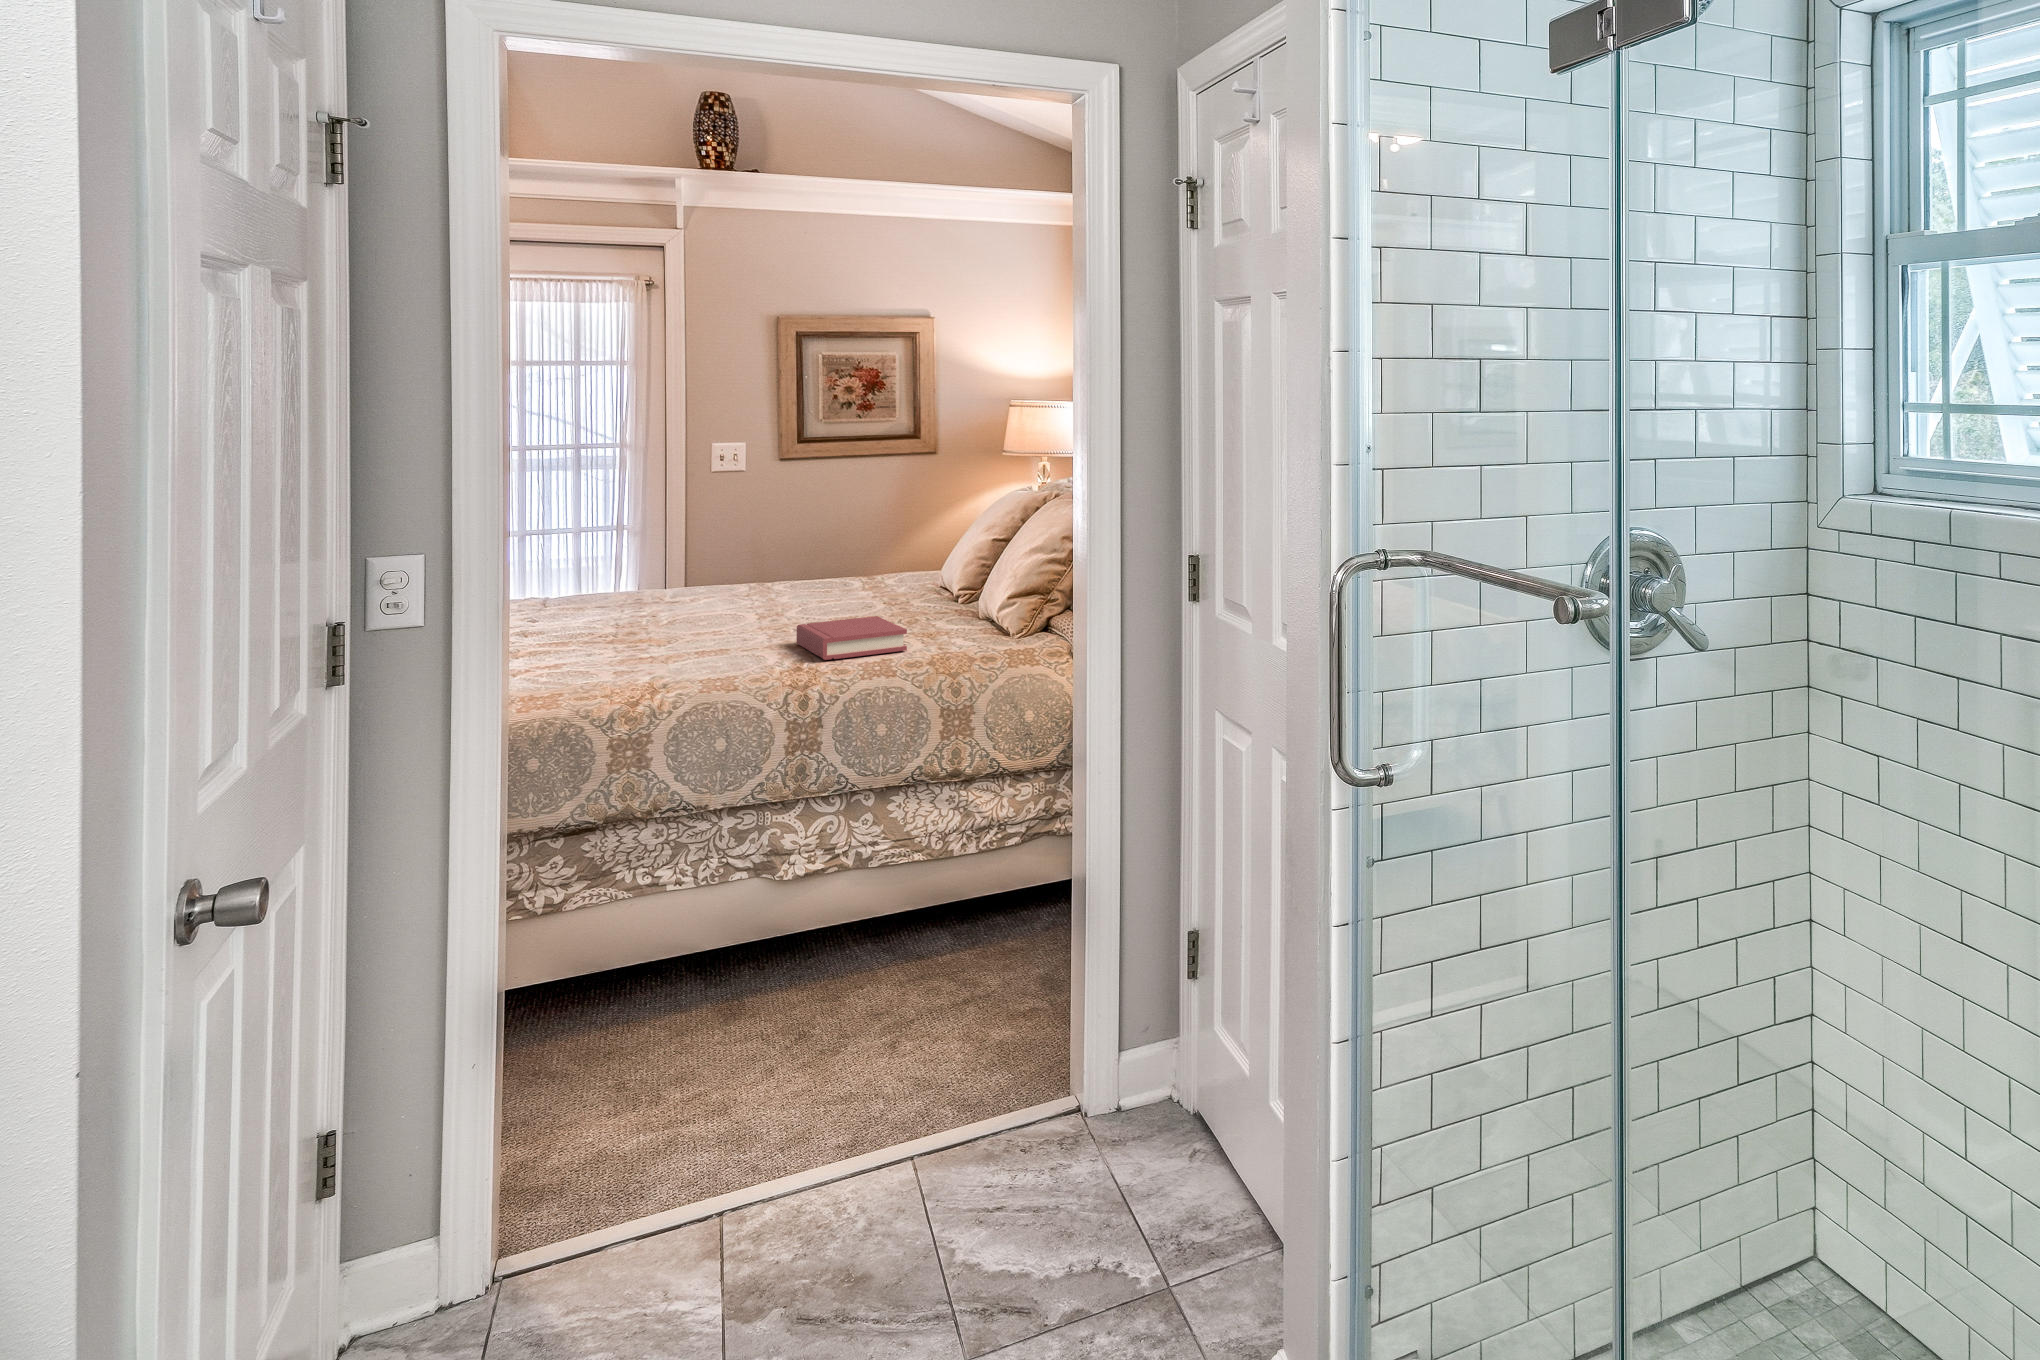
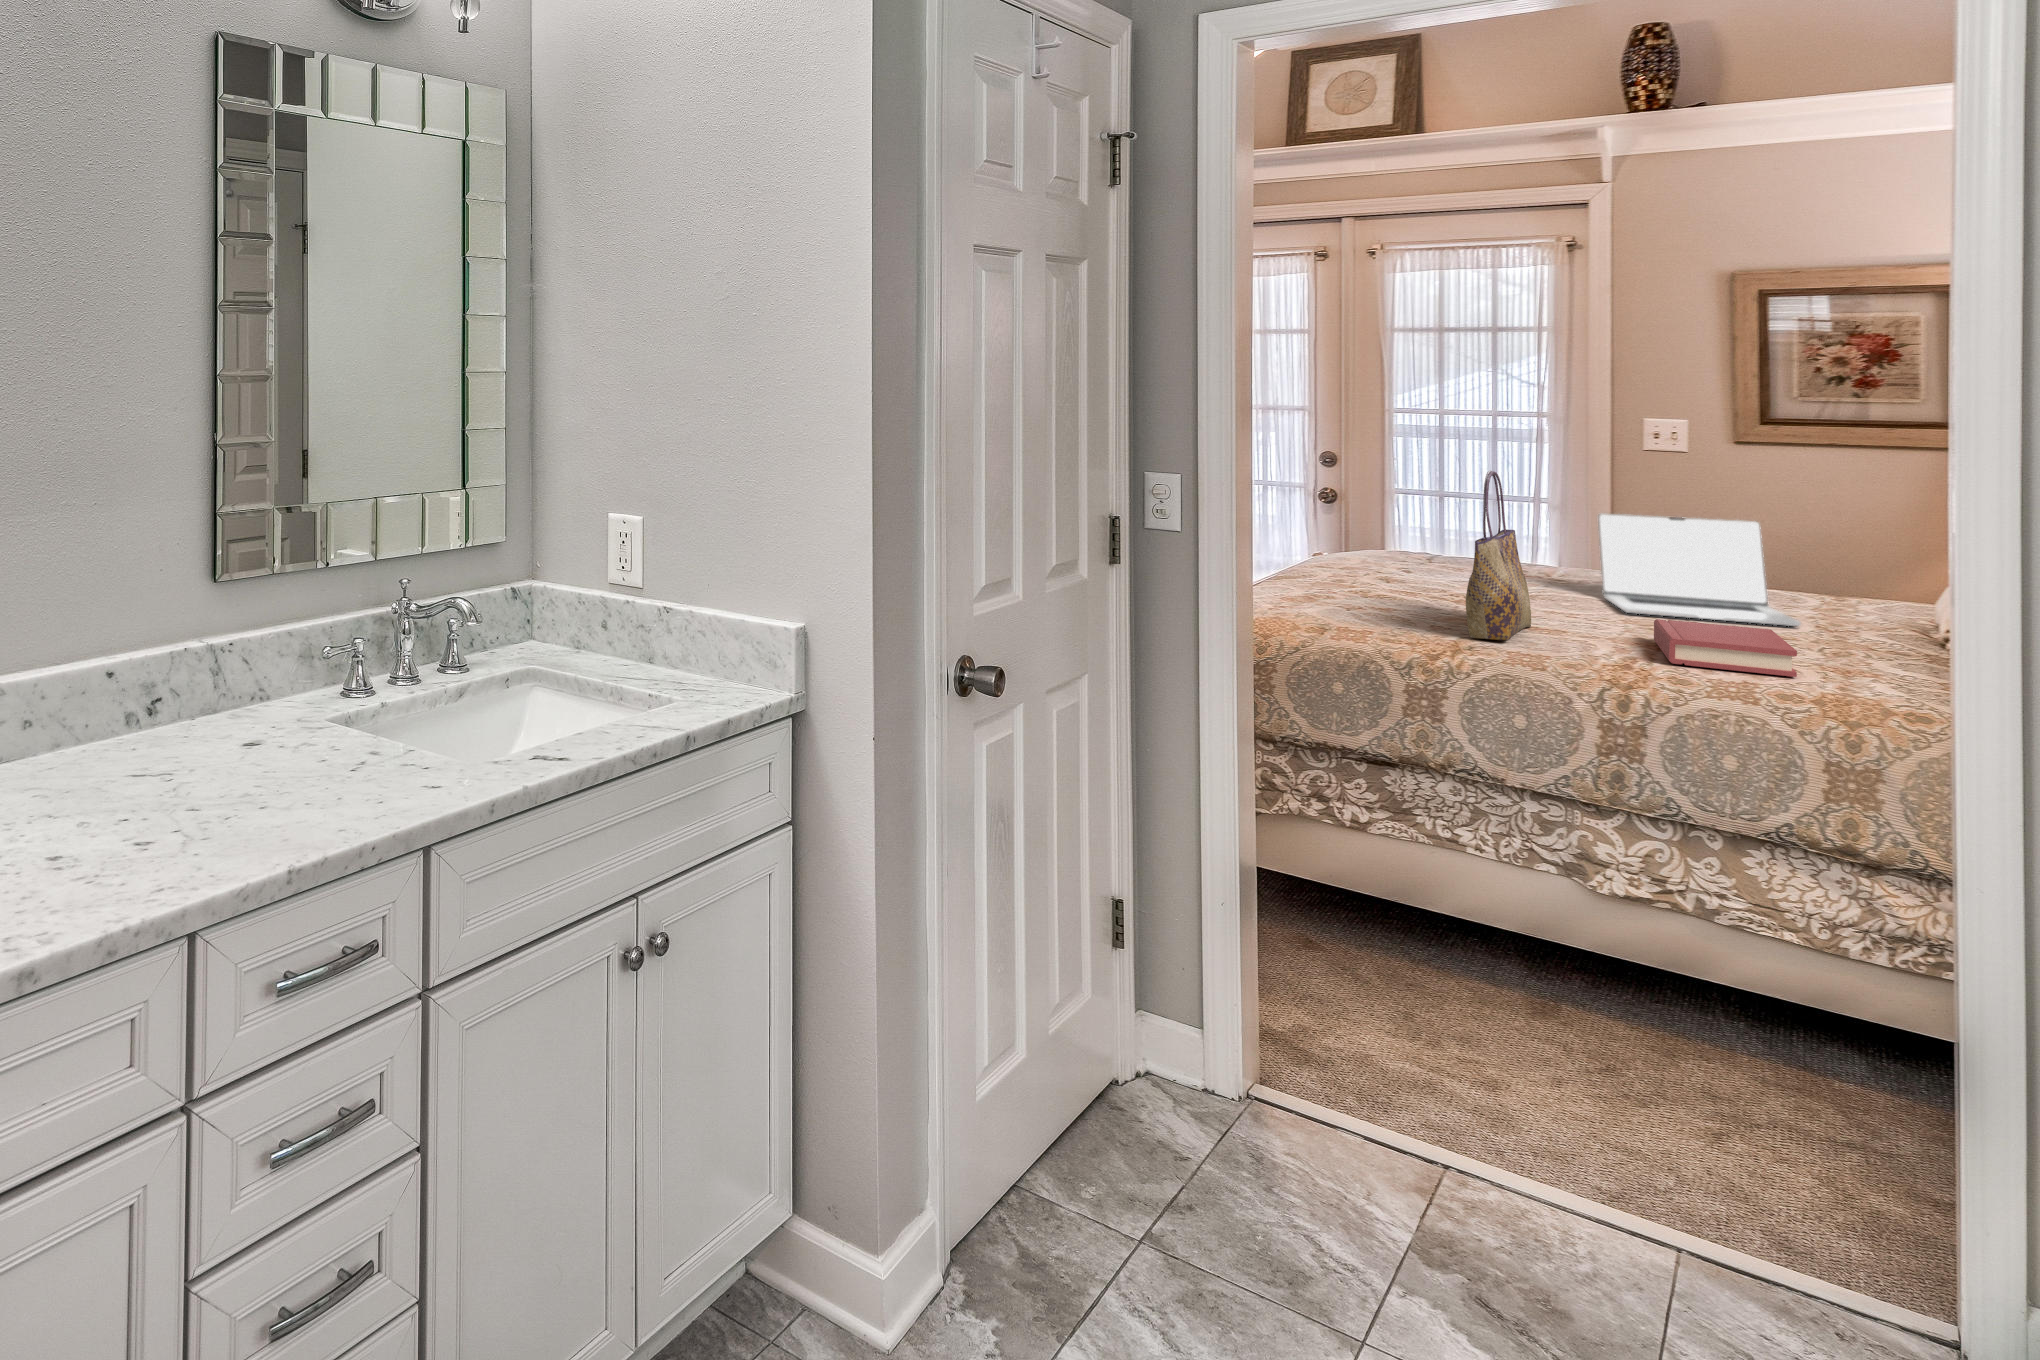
tote bag: none [650,509,697,676] -> present [1466,470,1531,640]
laptop: none [723,529,879,624] -> present [1598,513,1801,626]

